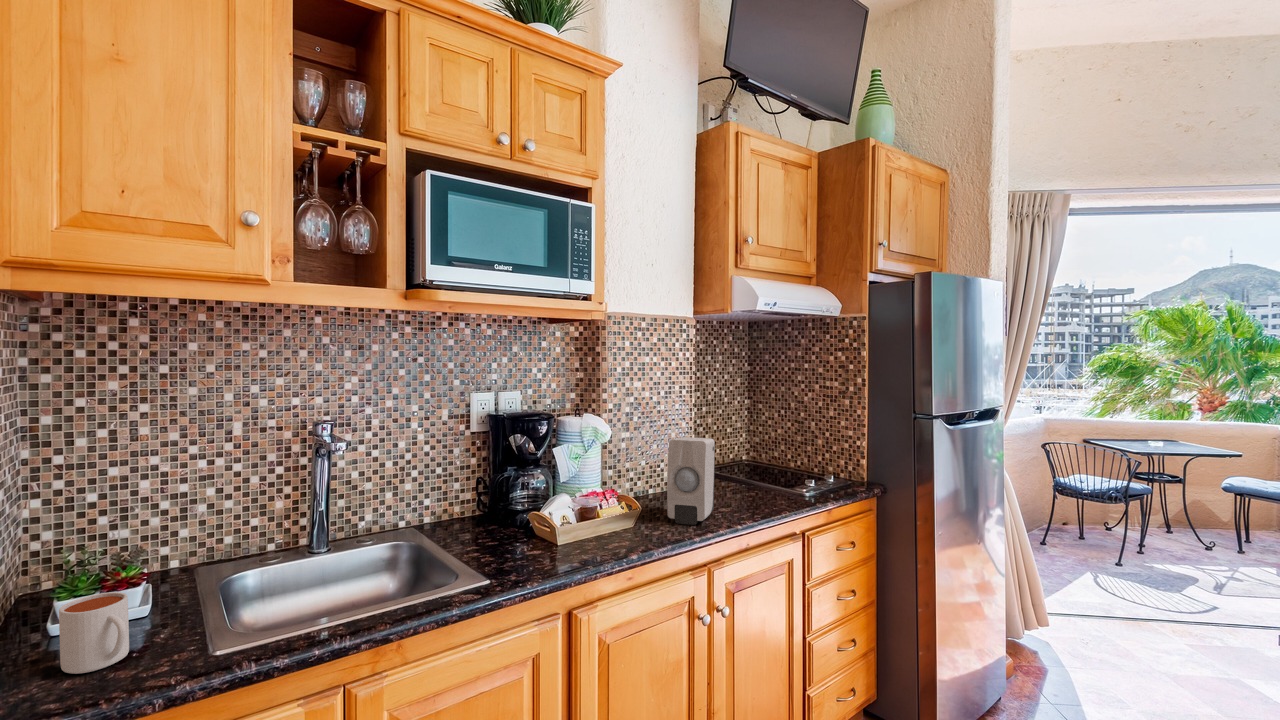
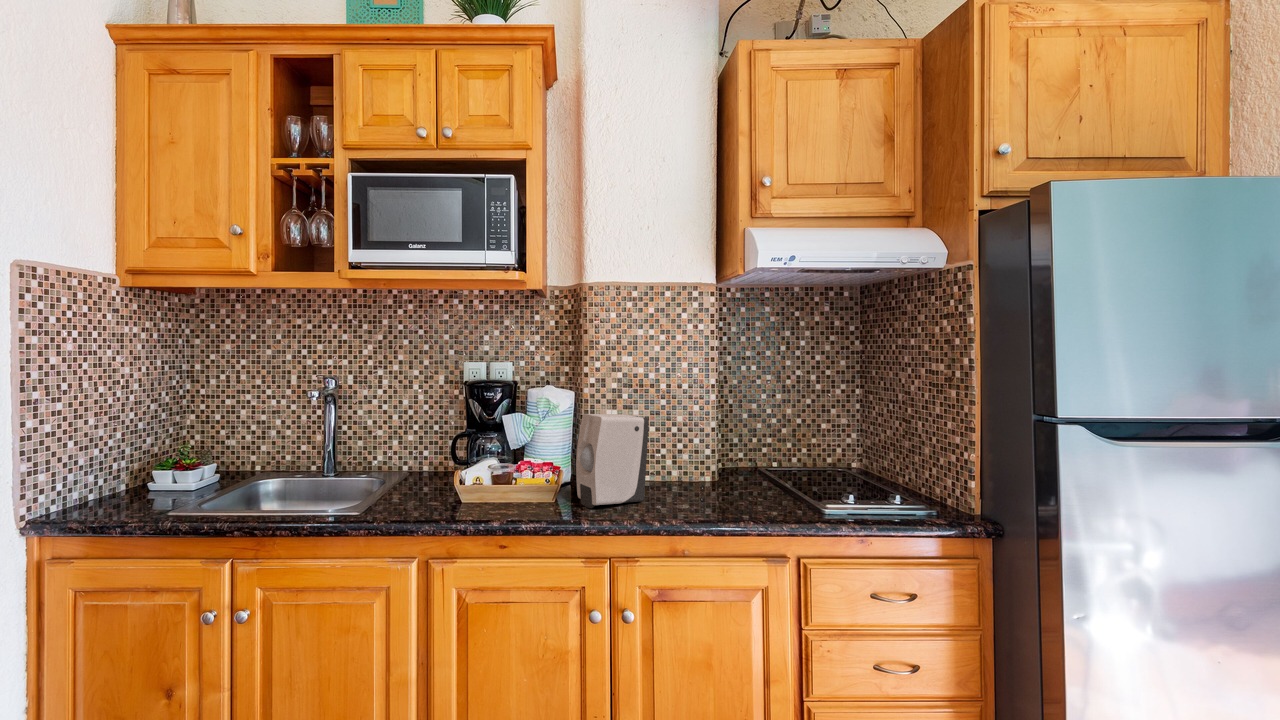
mug: present [59,592,129,674] -> none [99,465,140,506]

